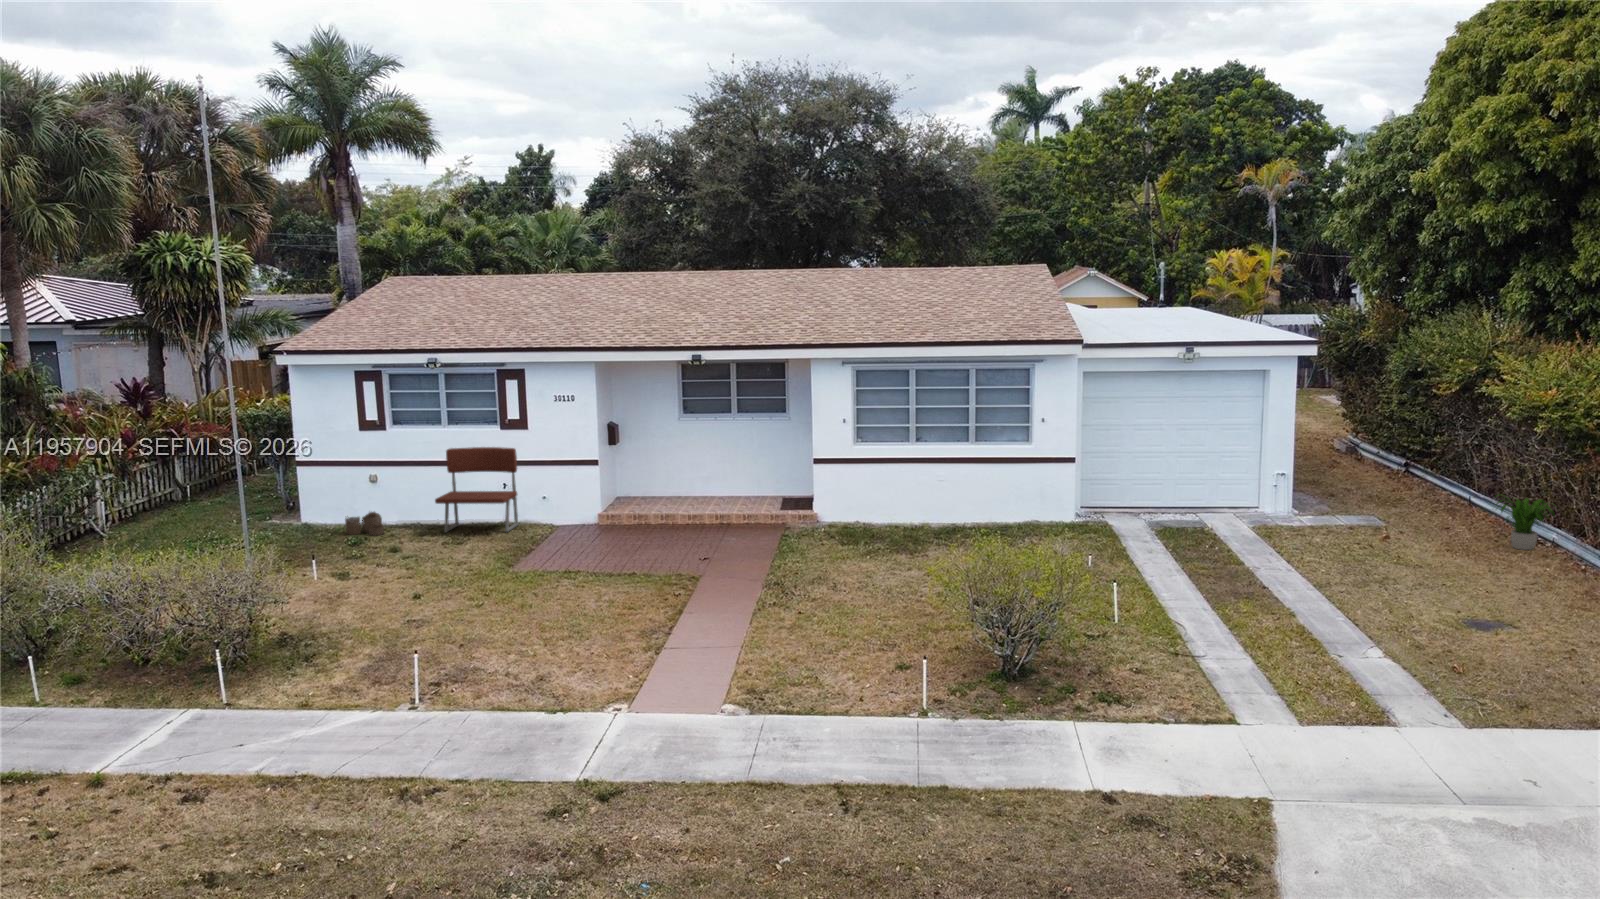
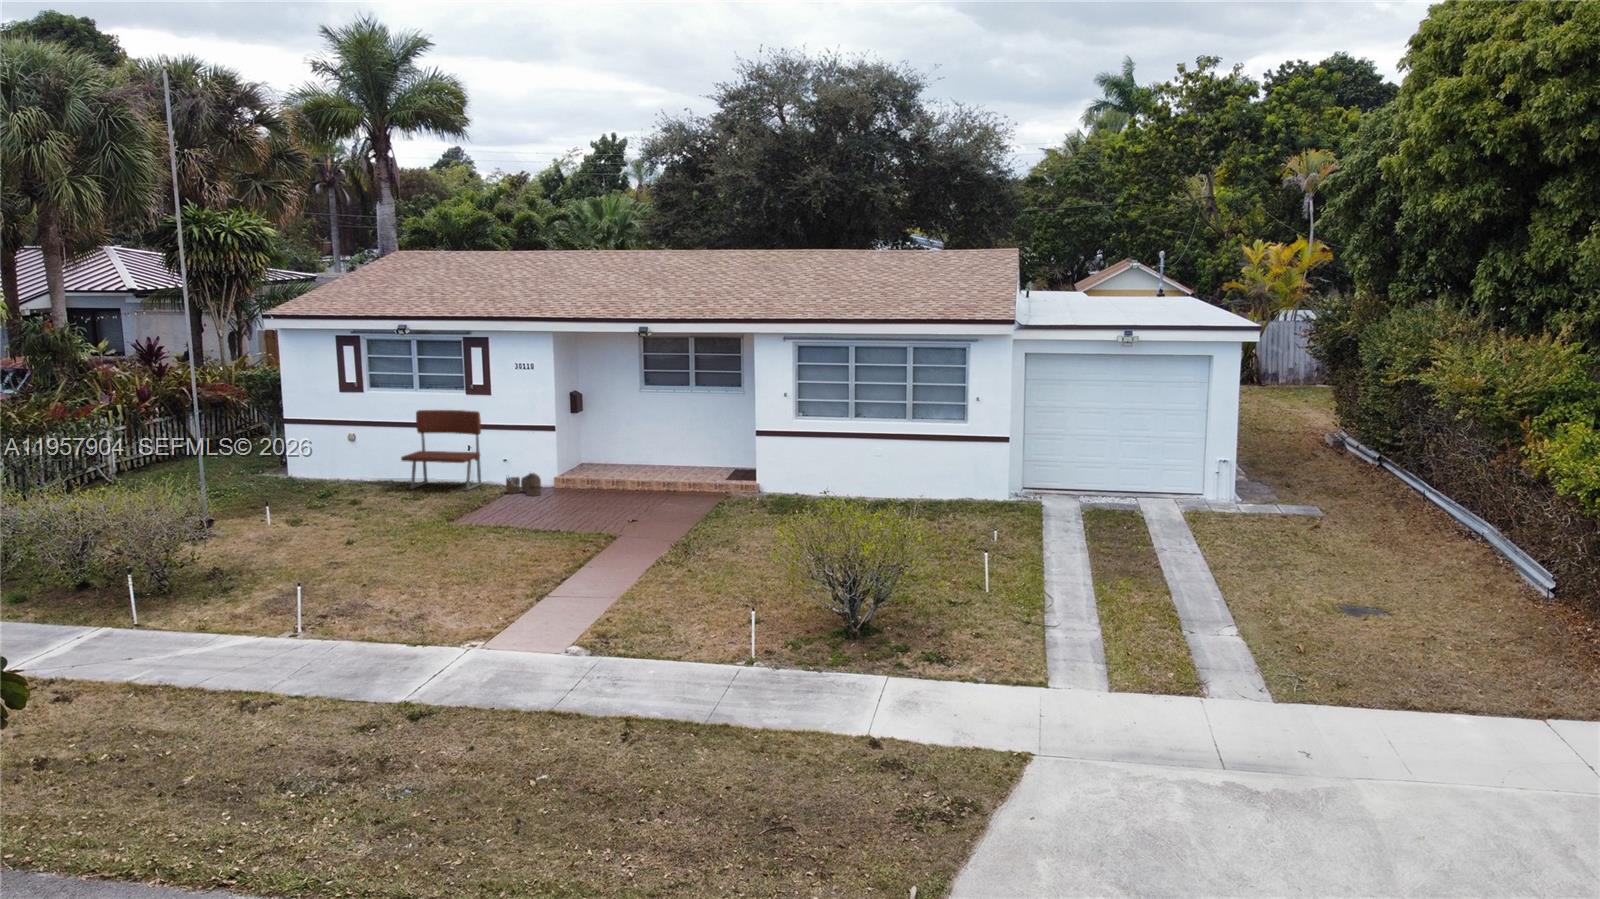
potted plant: present [1495,497,1555,550] -> none [1415,485,1481,542]
woven basket: present [345,512,384,535] -> present [506,473,541,496]

